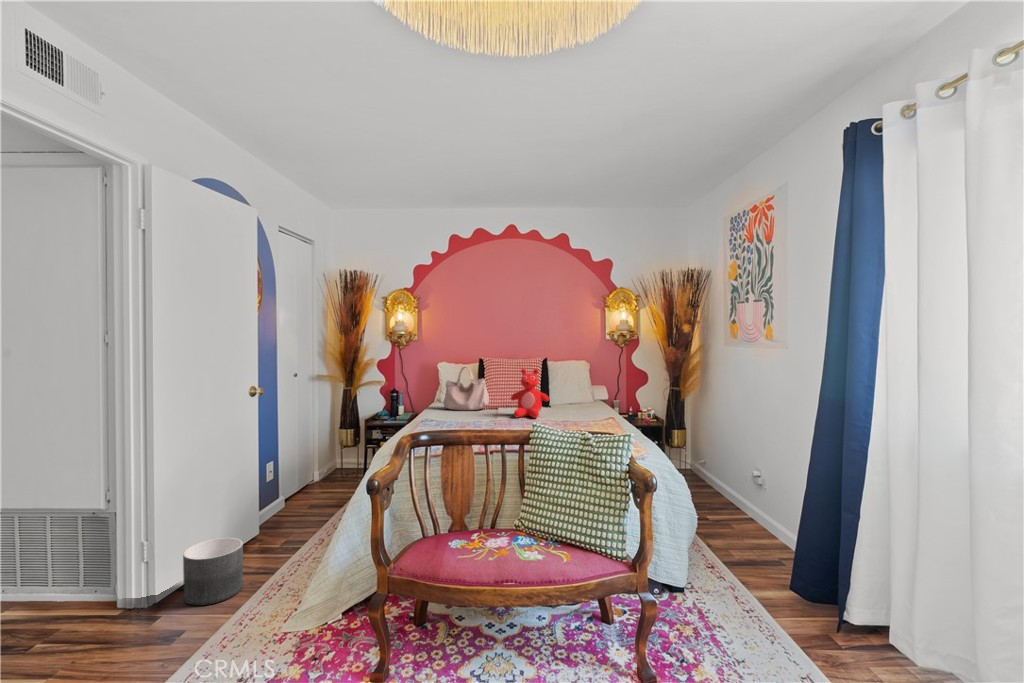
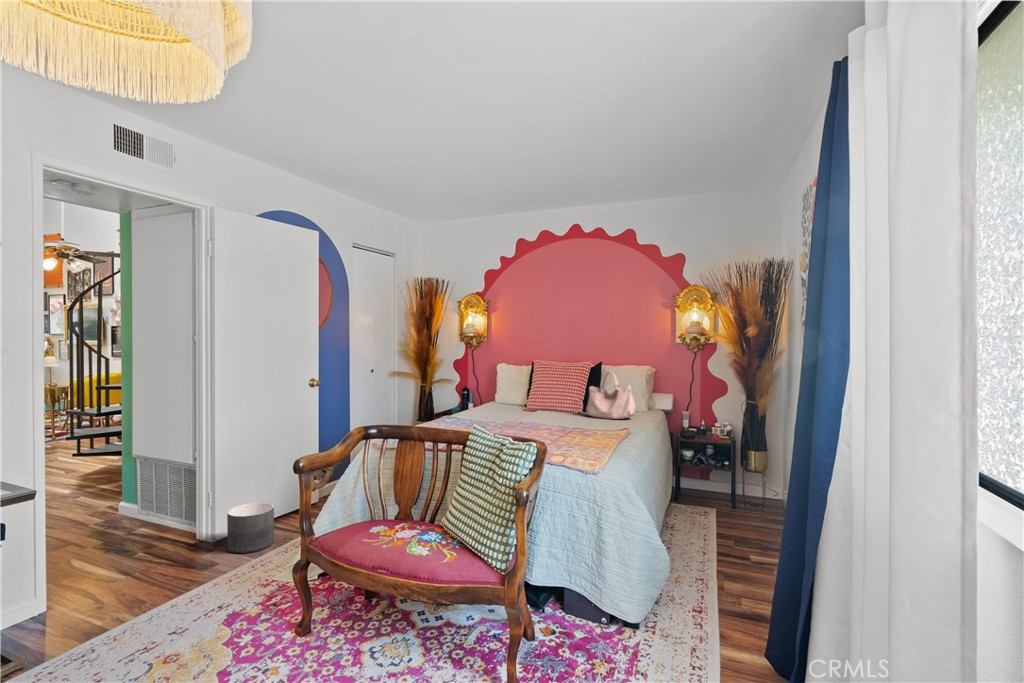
handbag: present [443,367,489,410] -> present [586,371,635,419]
teddy bear: present [511,369,549,418] -> none [541,372,580,422]

